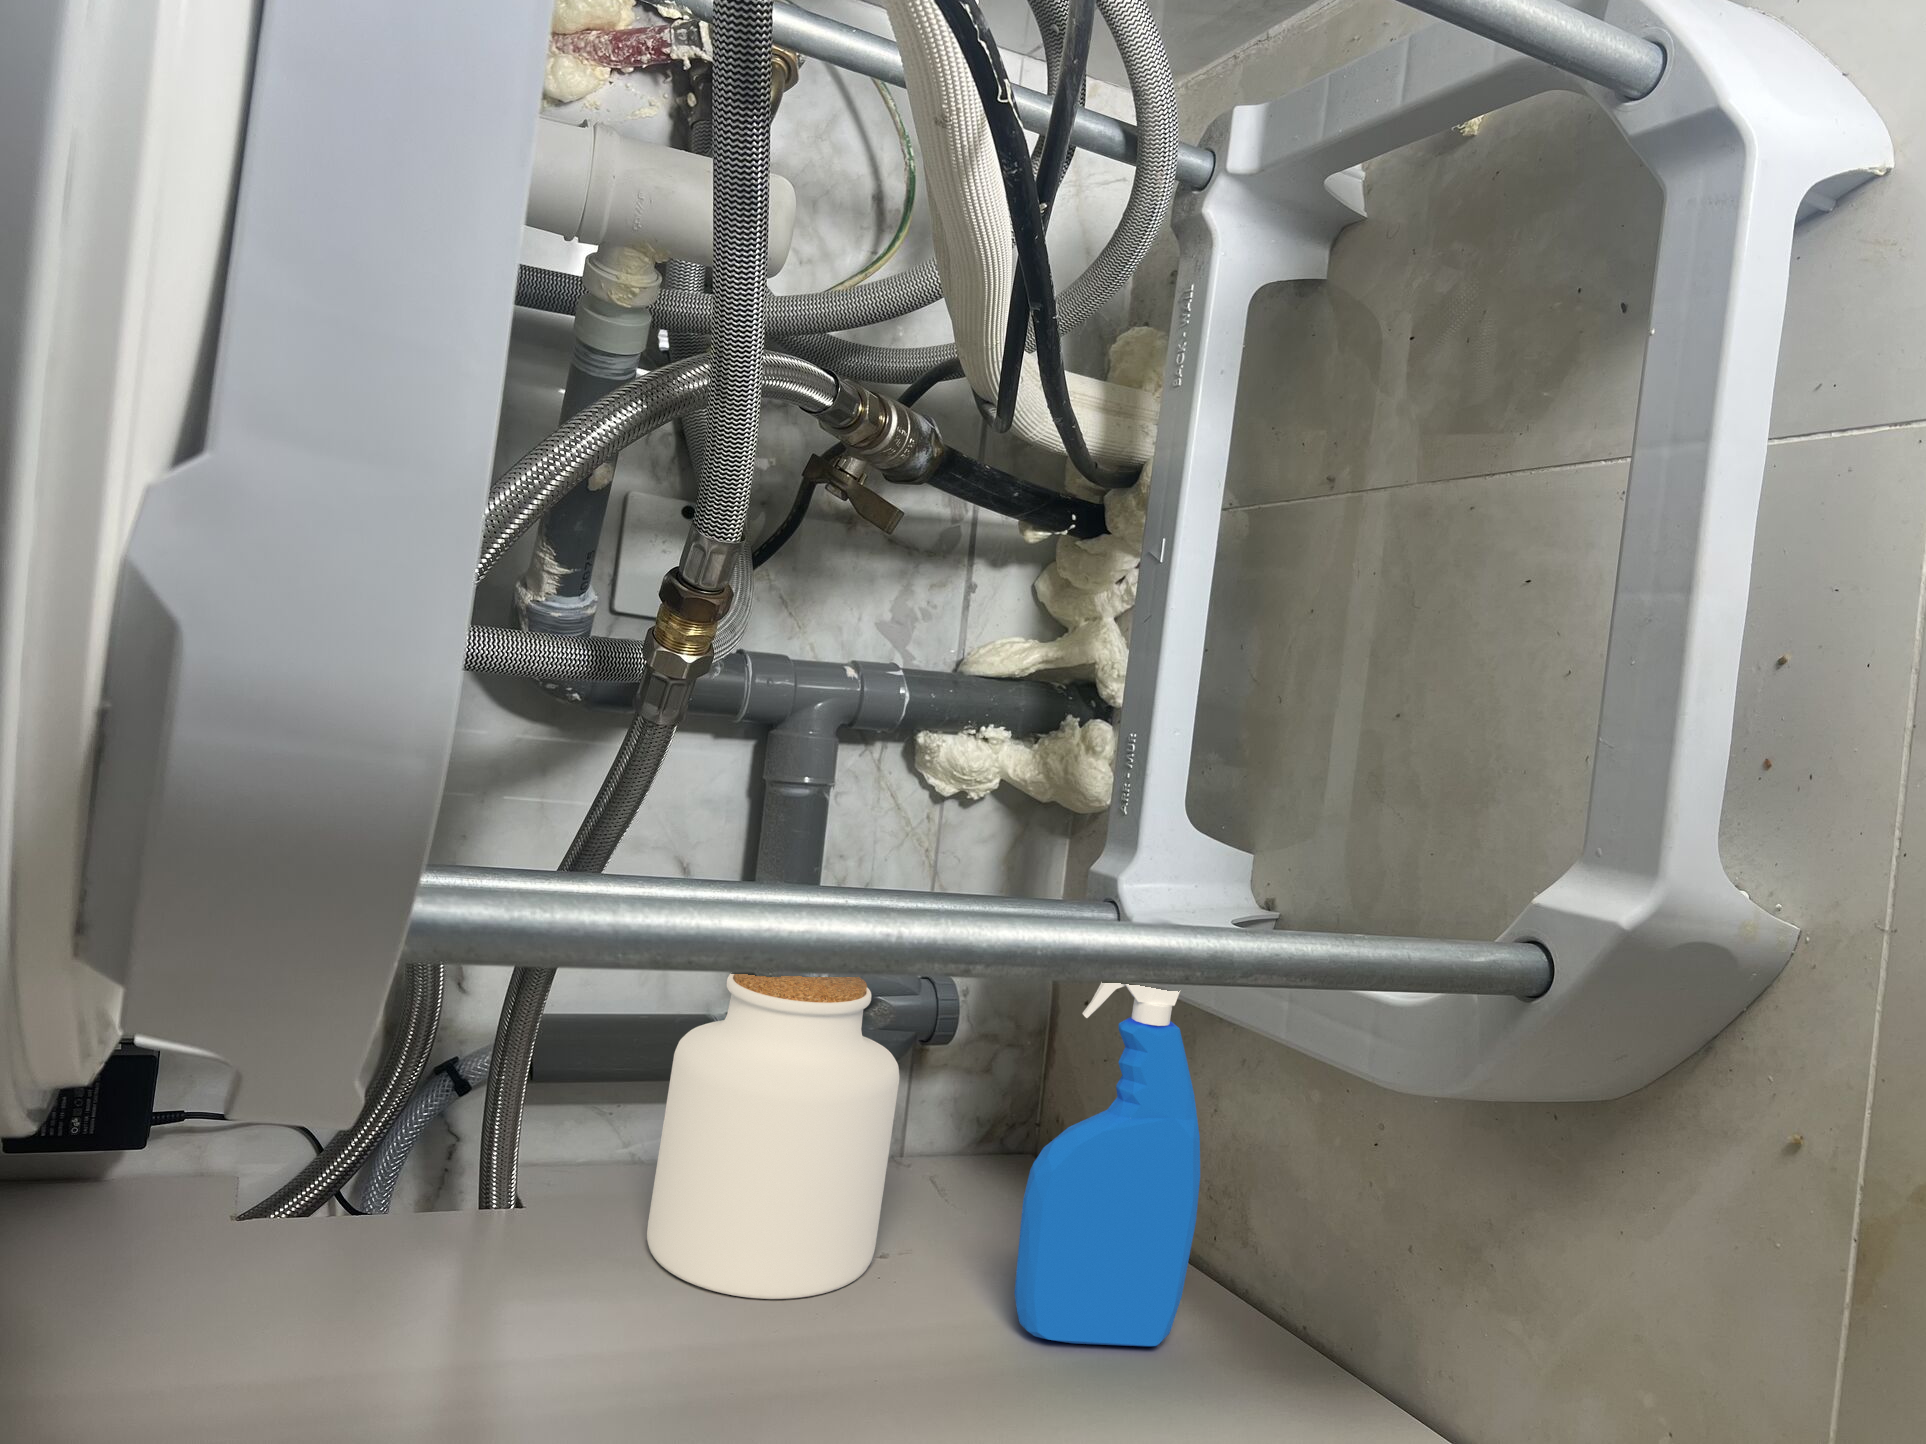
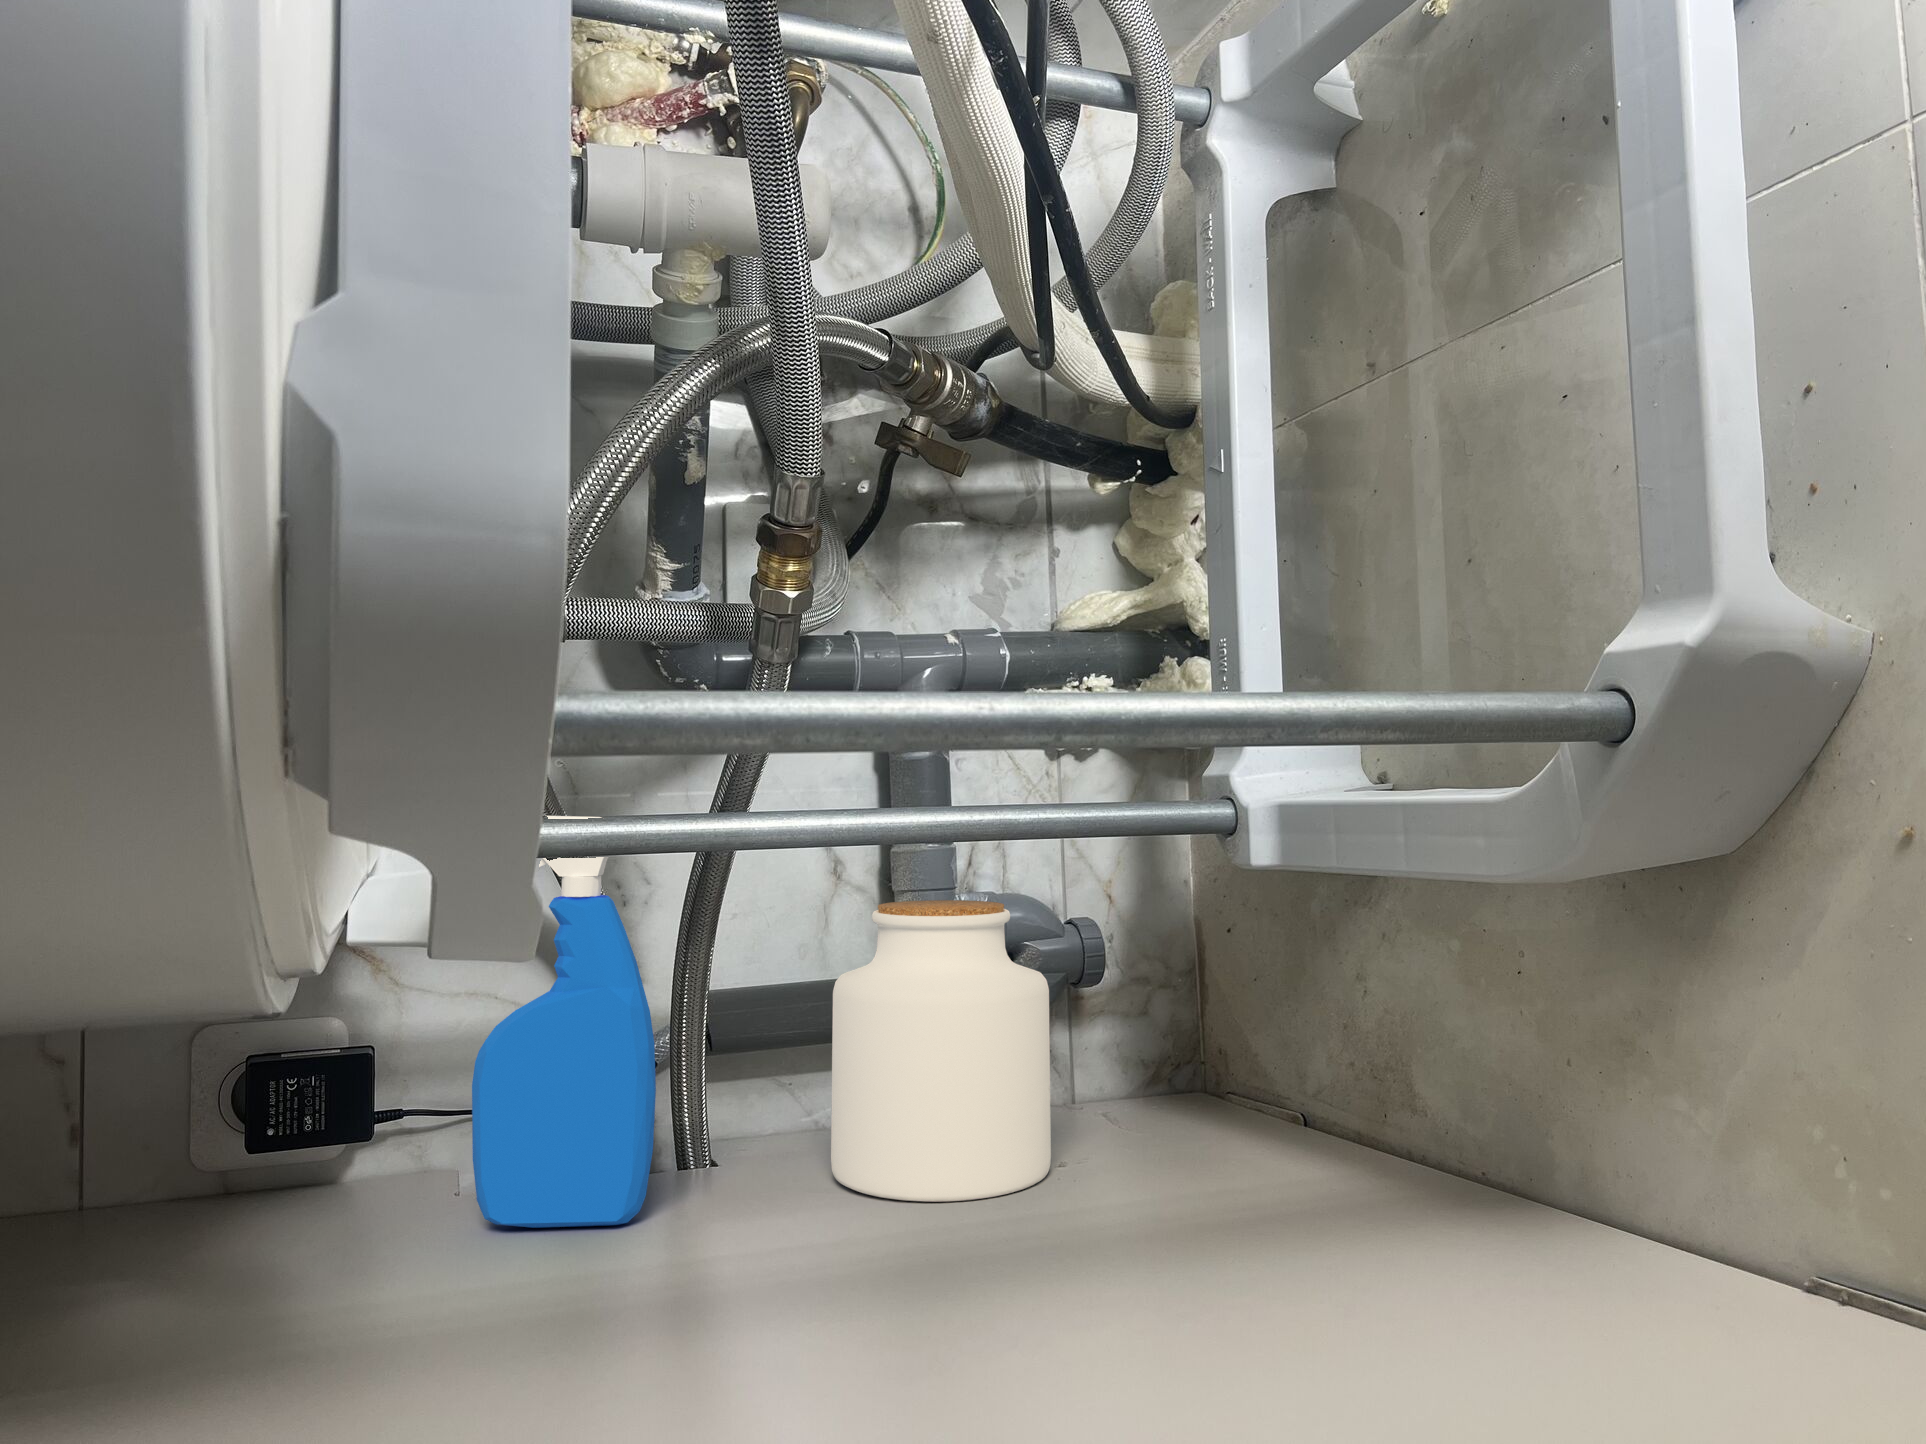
spray bottle: present [1015,982,1200,1346] -> present [472,816,656,1228]

